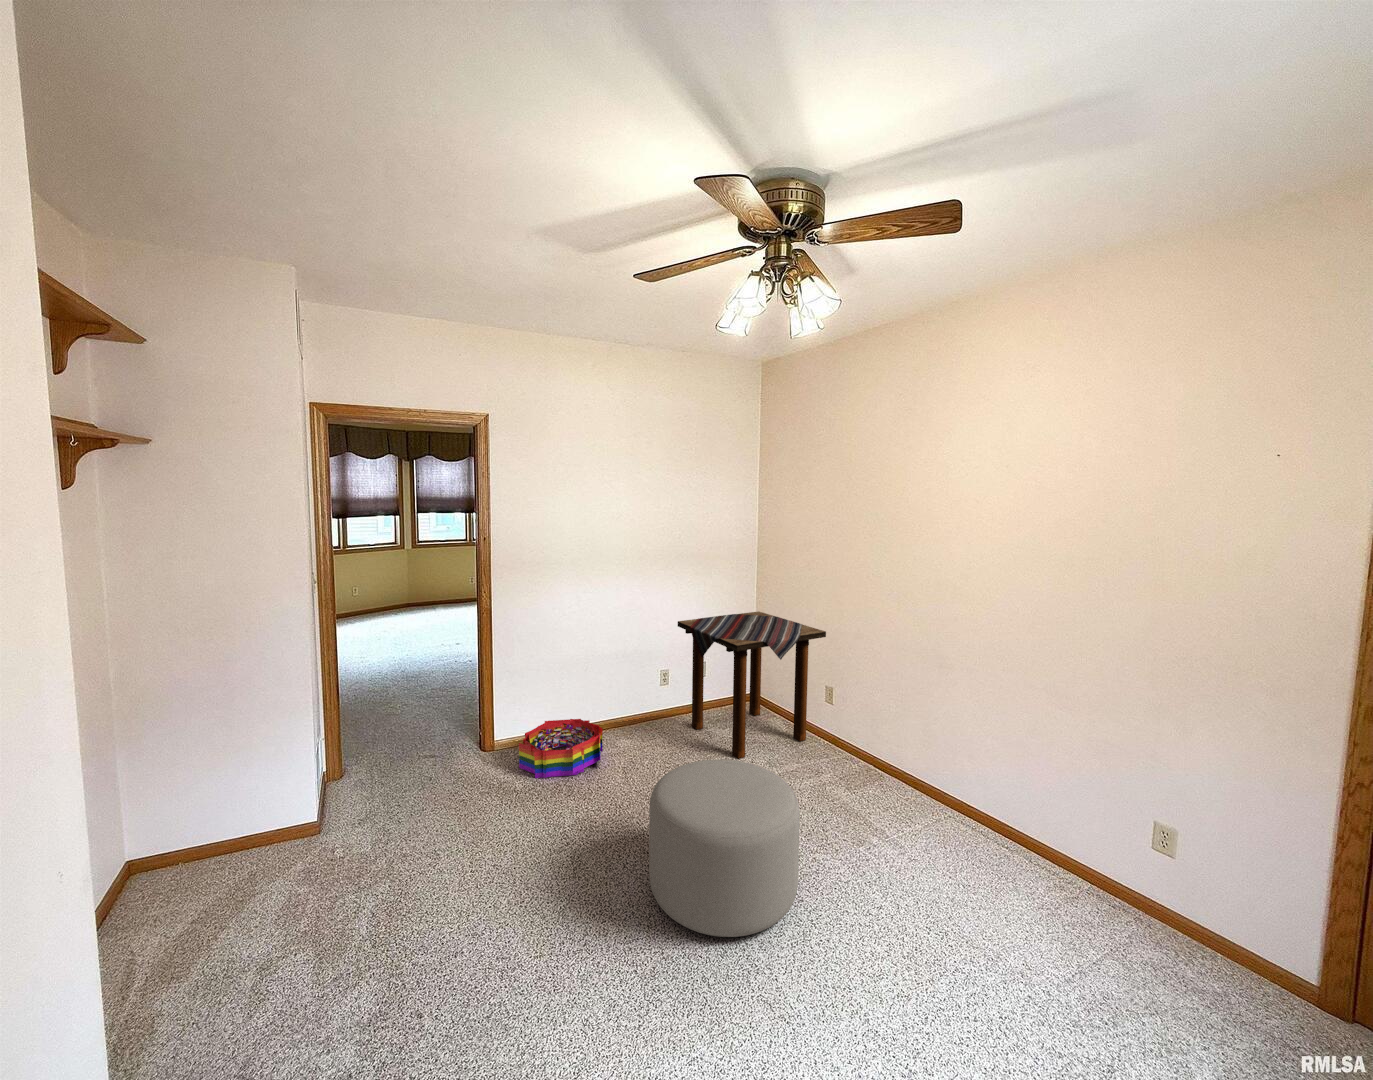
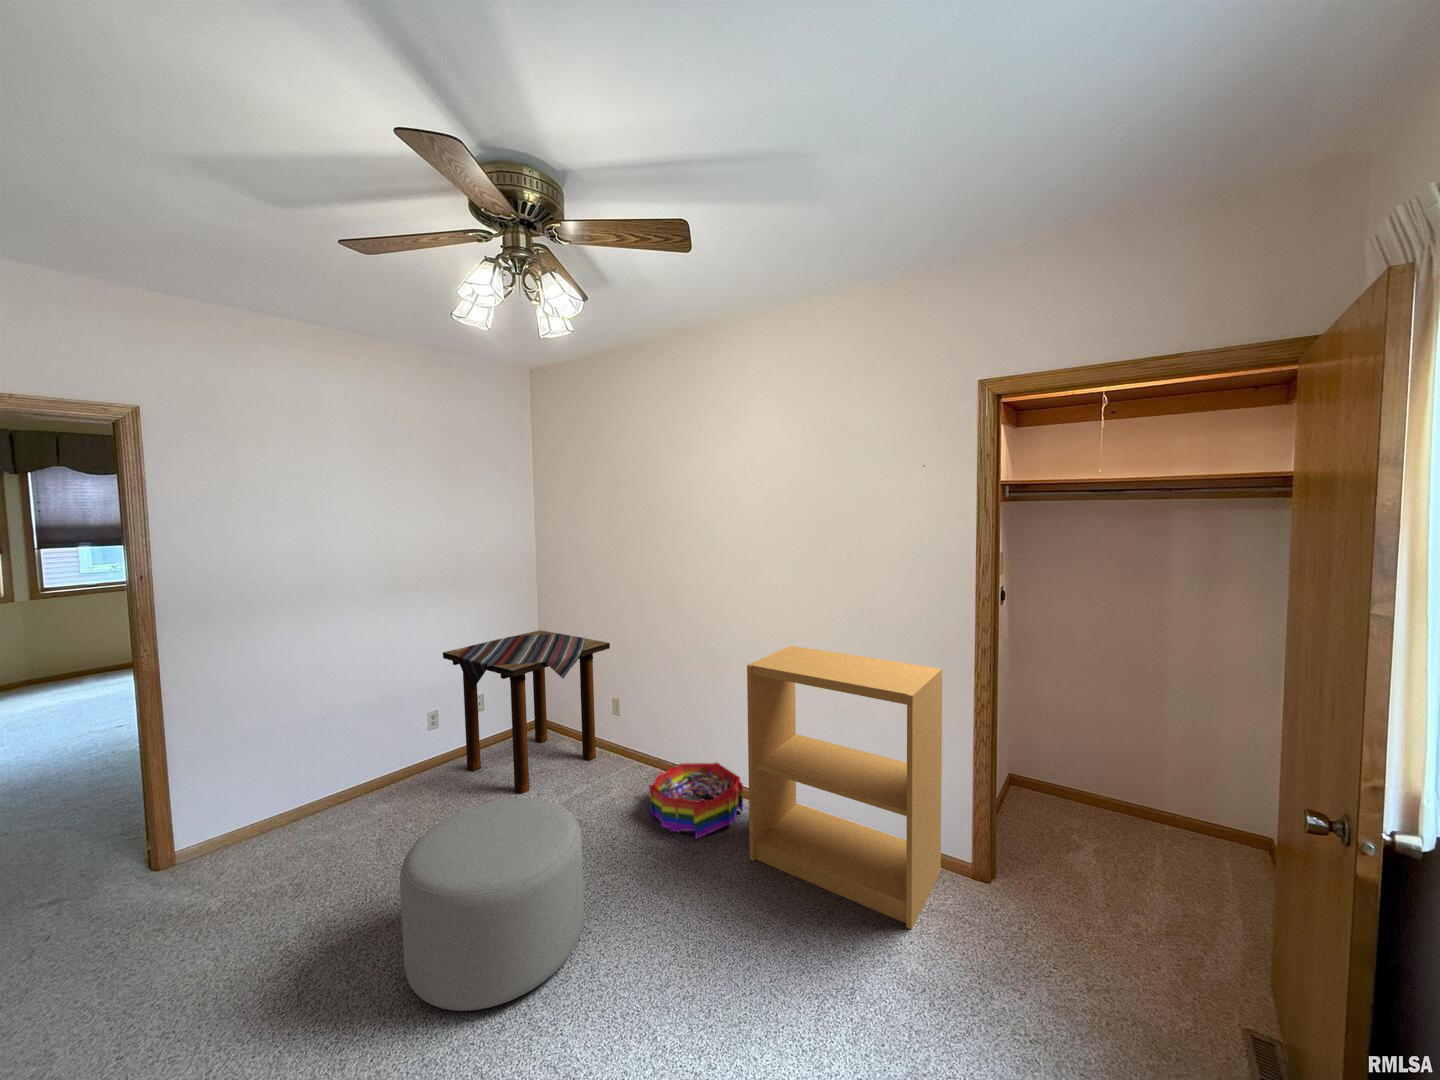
bookshelf: none [973,661,1268,1026] -> present [747,646,942,929]
storage bin: present [519,719,603,778] -> present [649,763,743,839]

